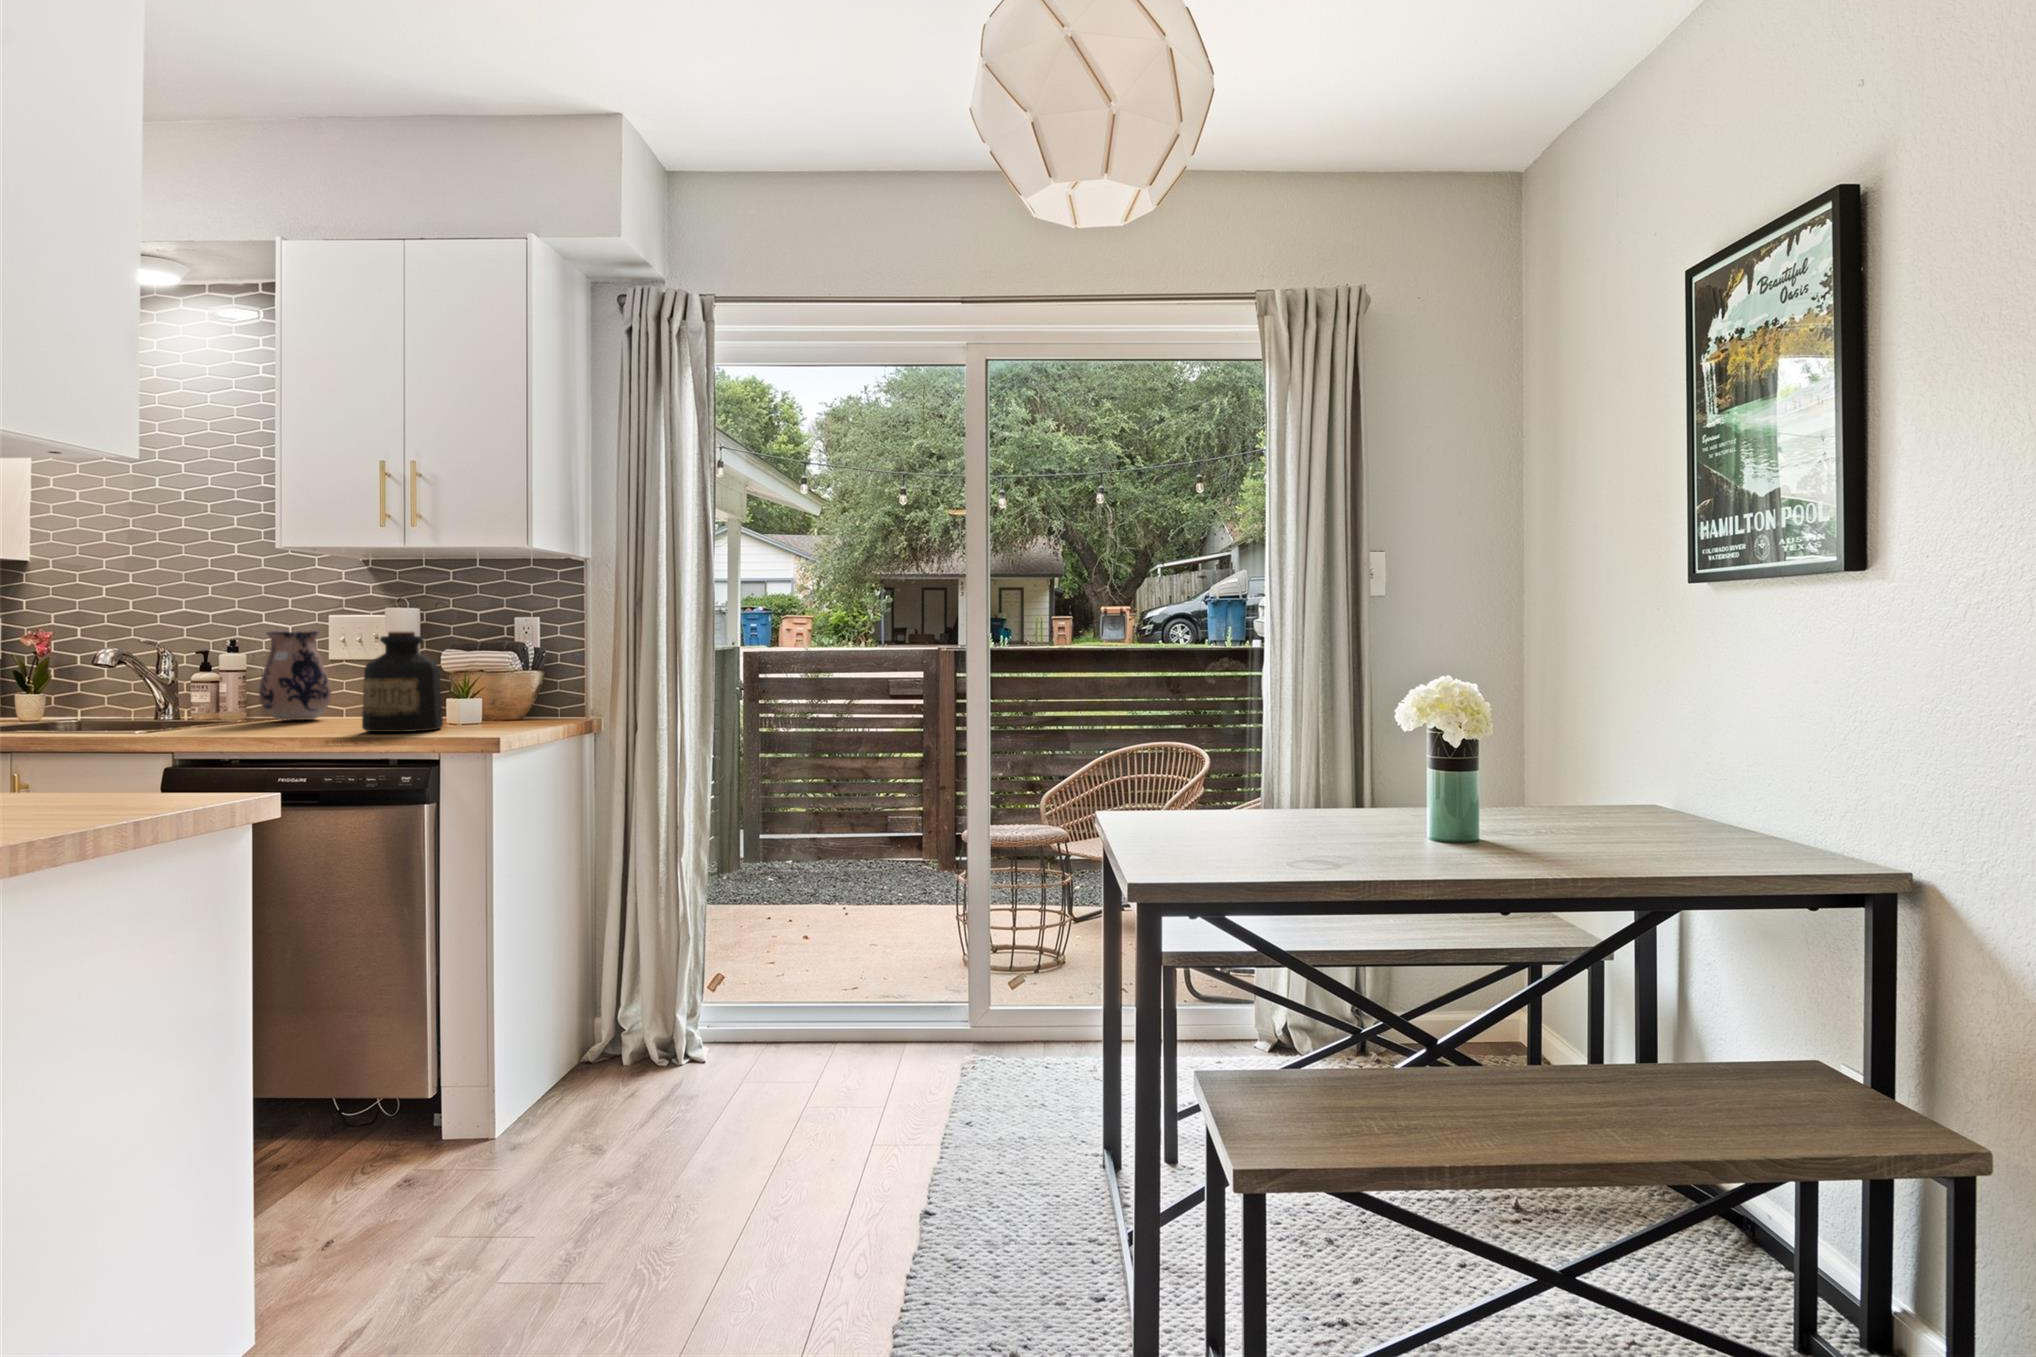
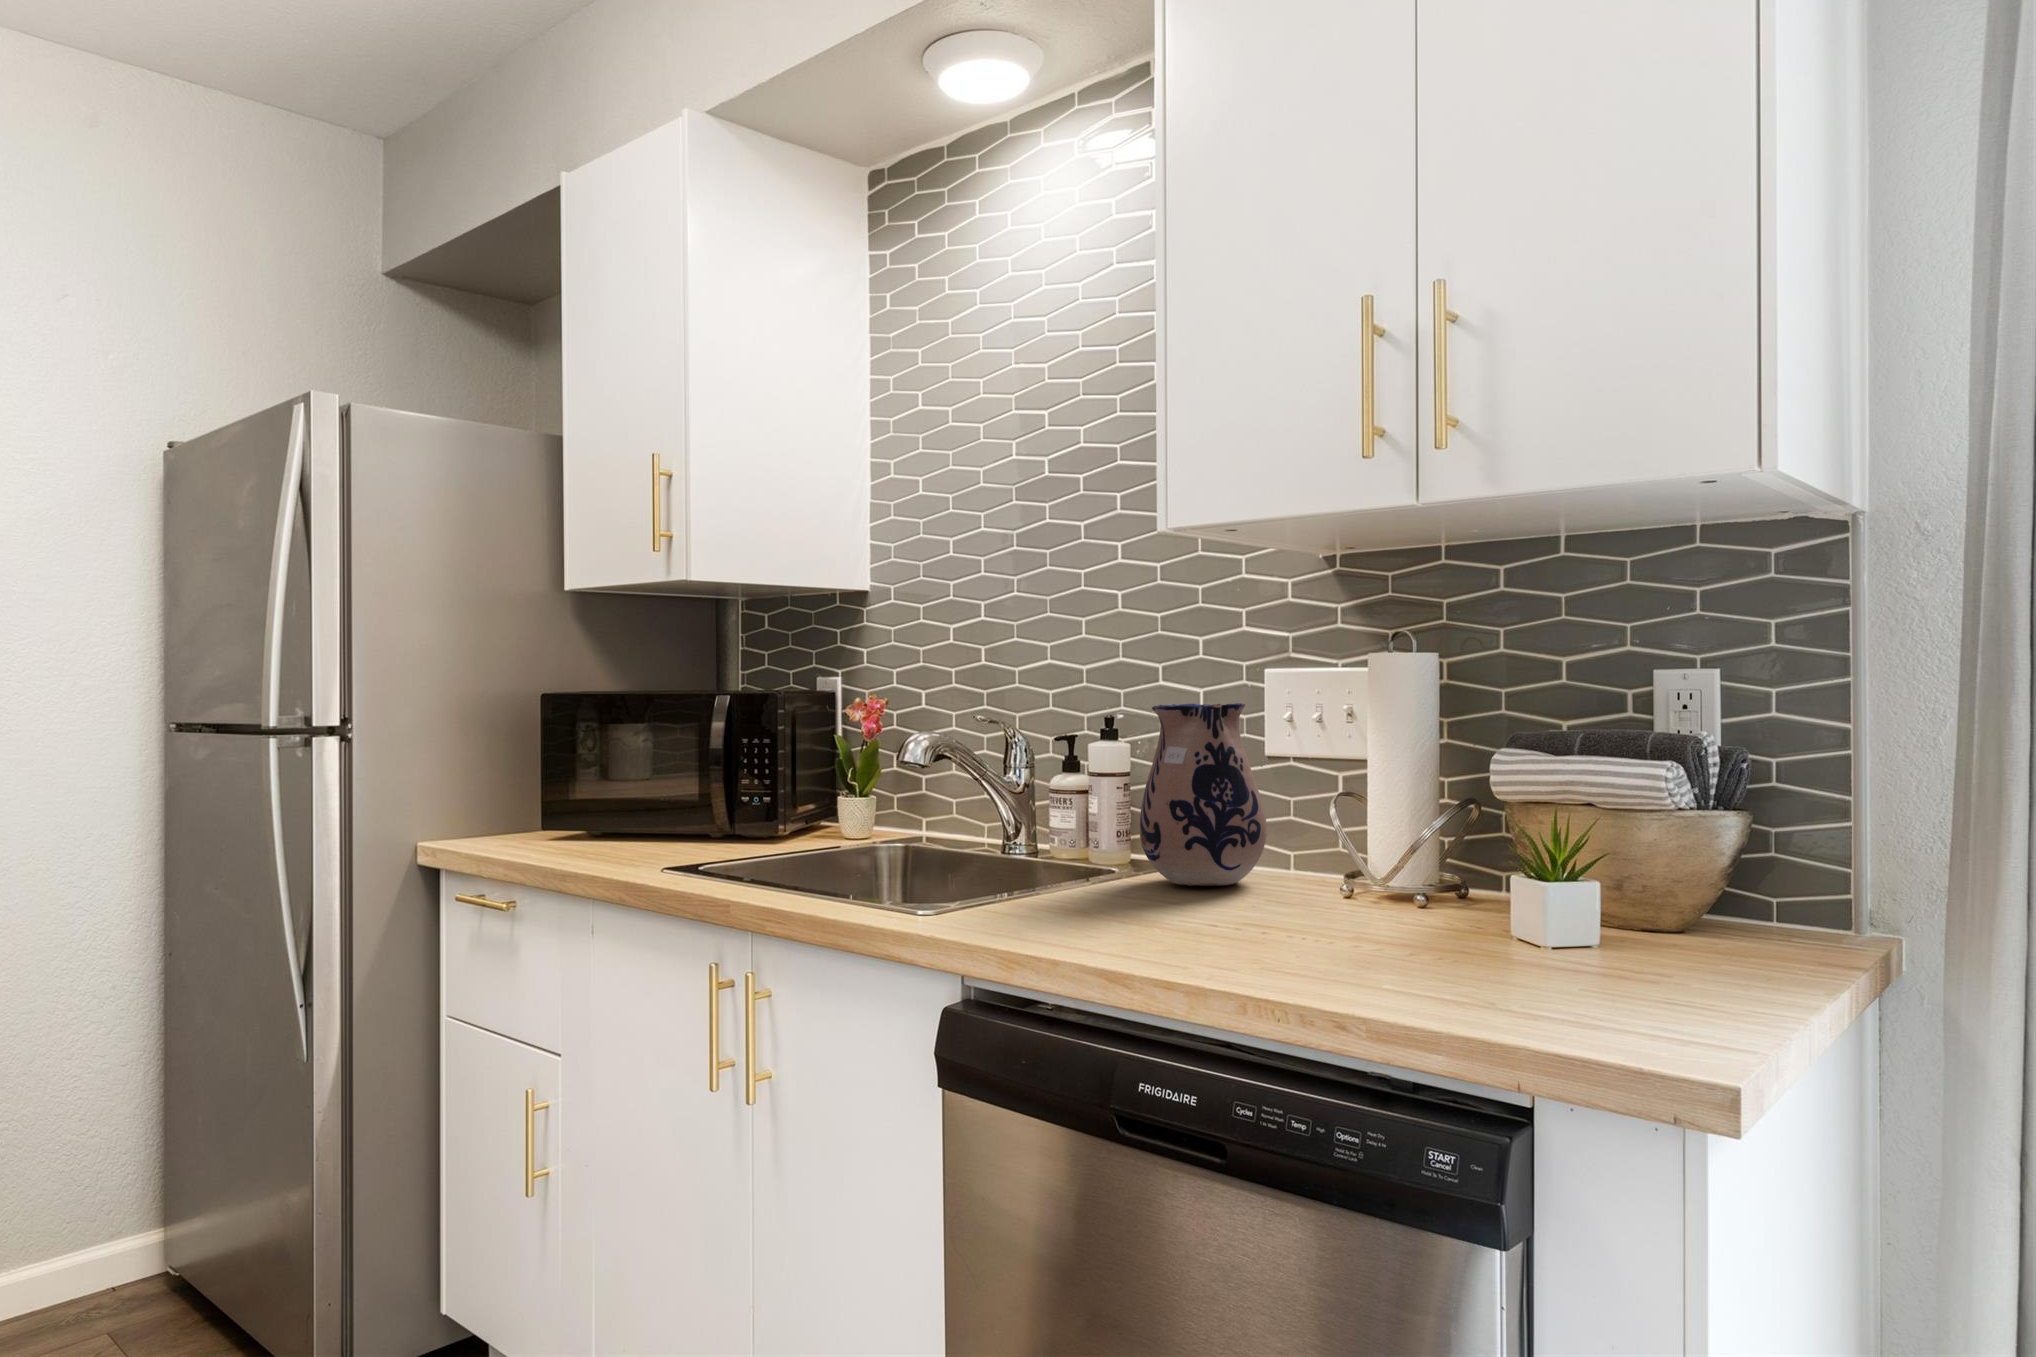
bottle: present [362,631,443,732] -> none [1322,718,1524,1001]

